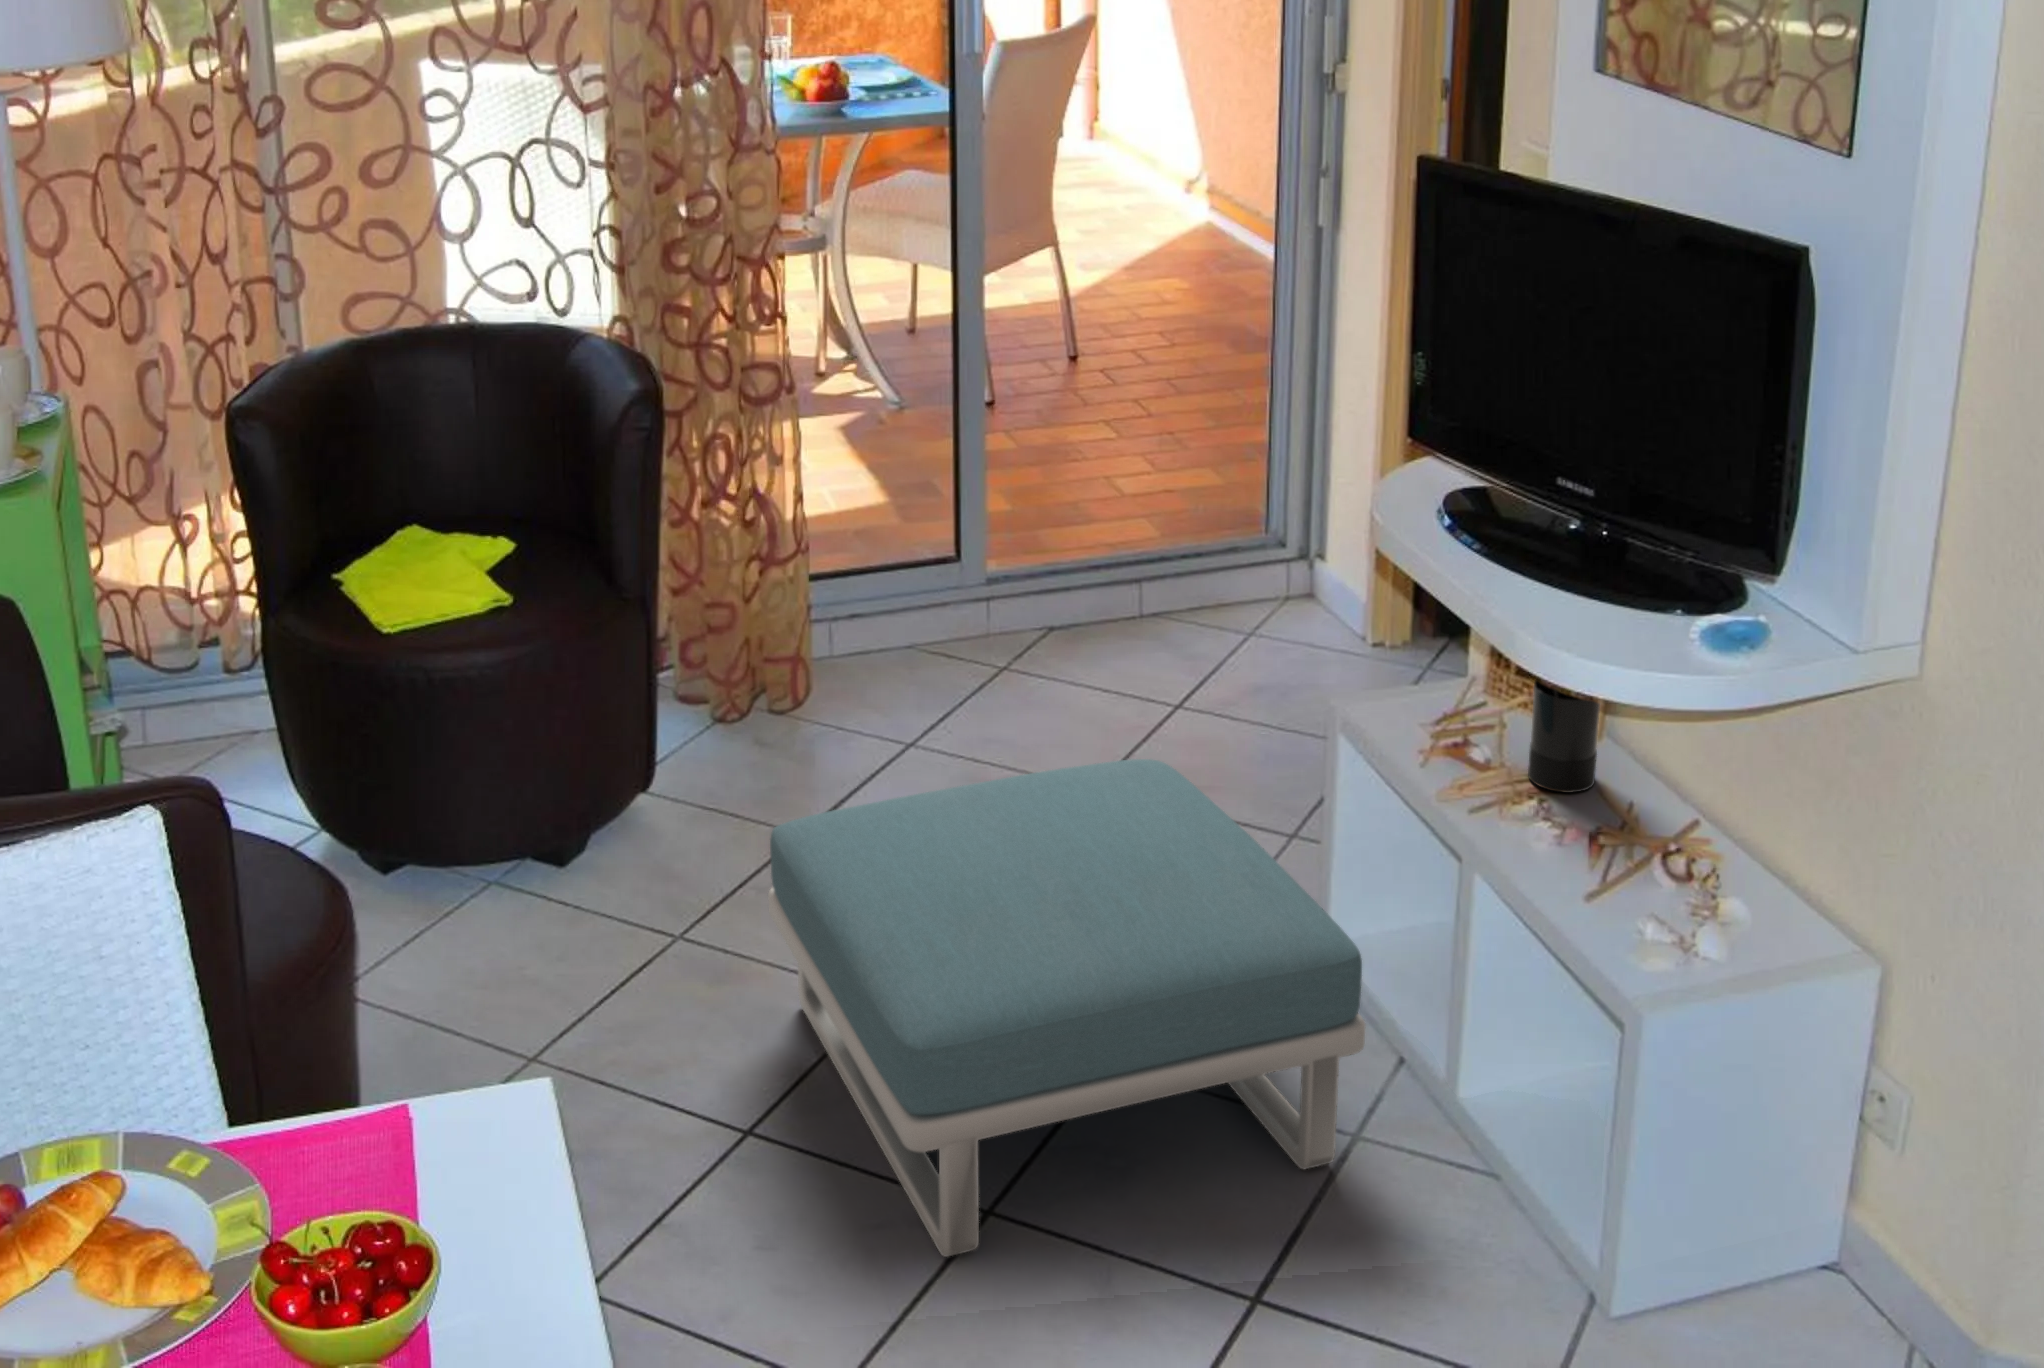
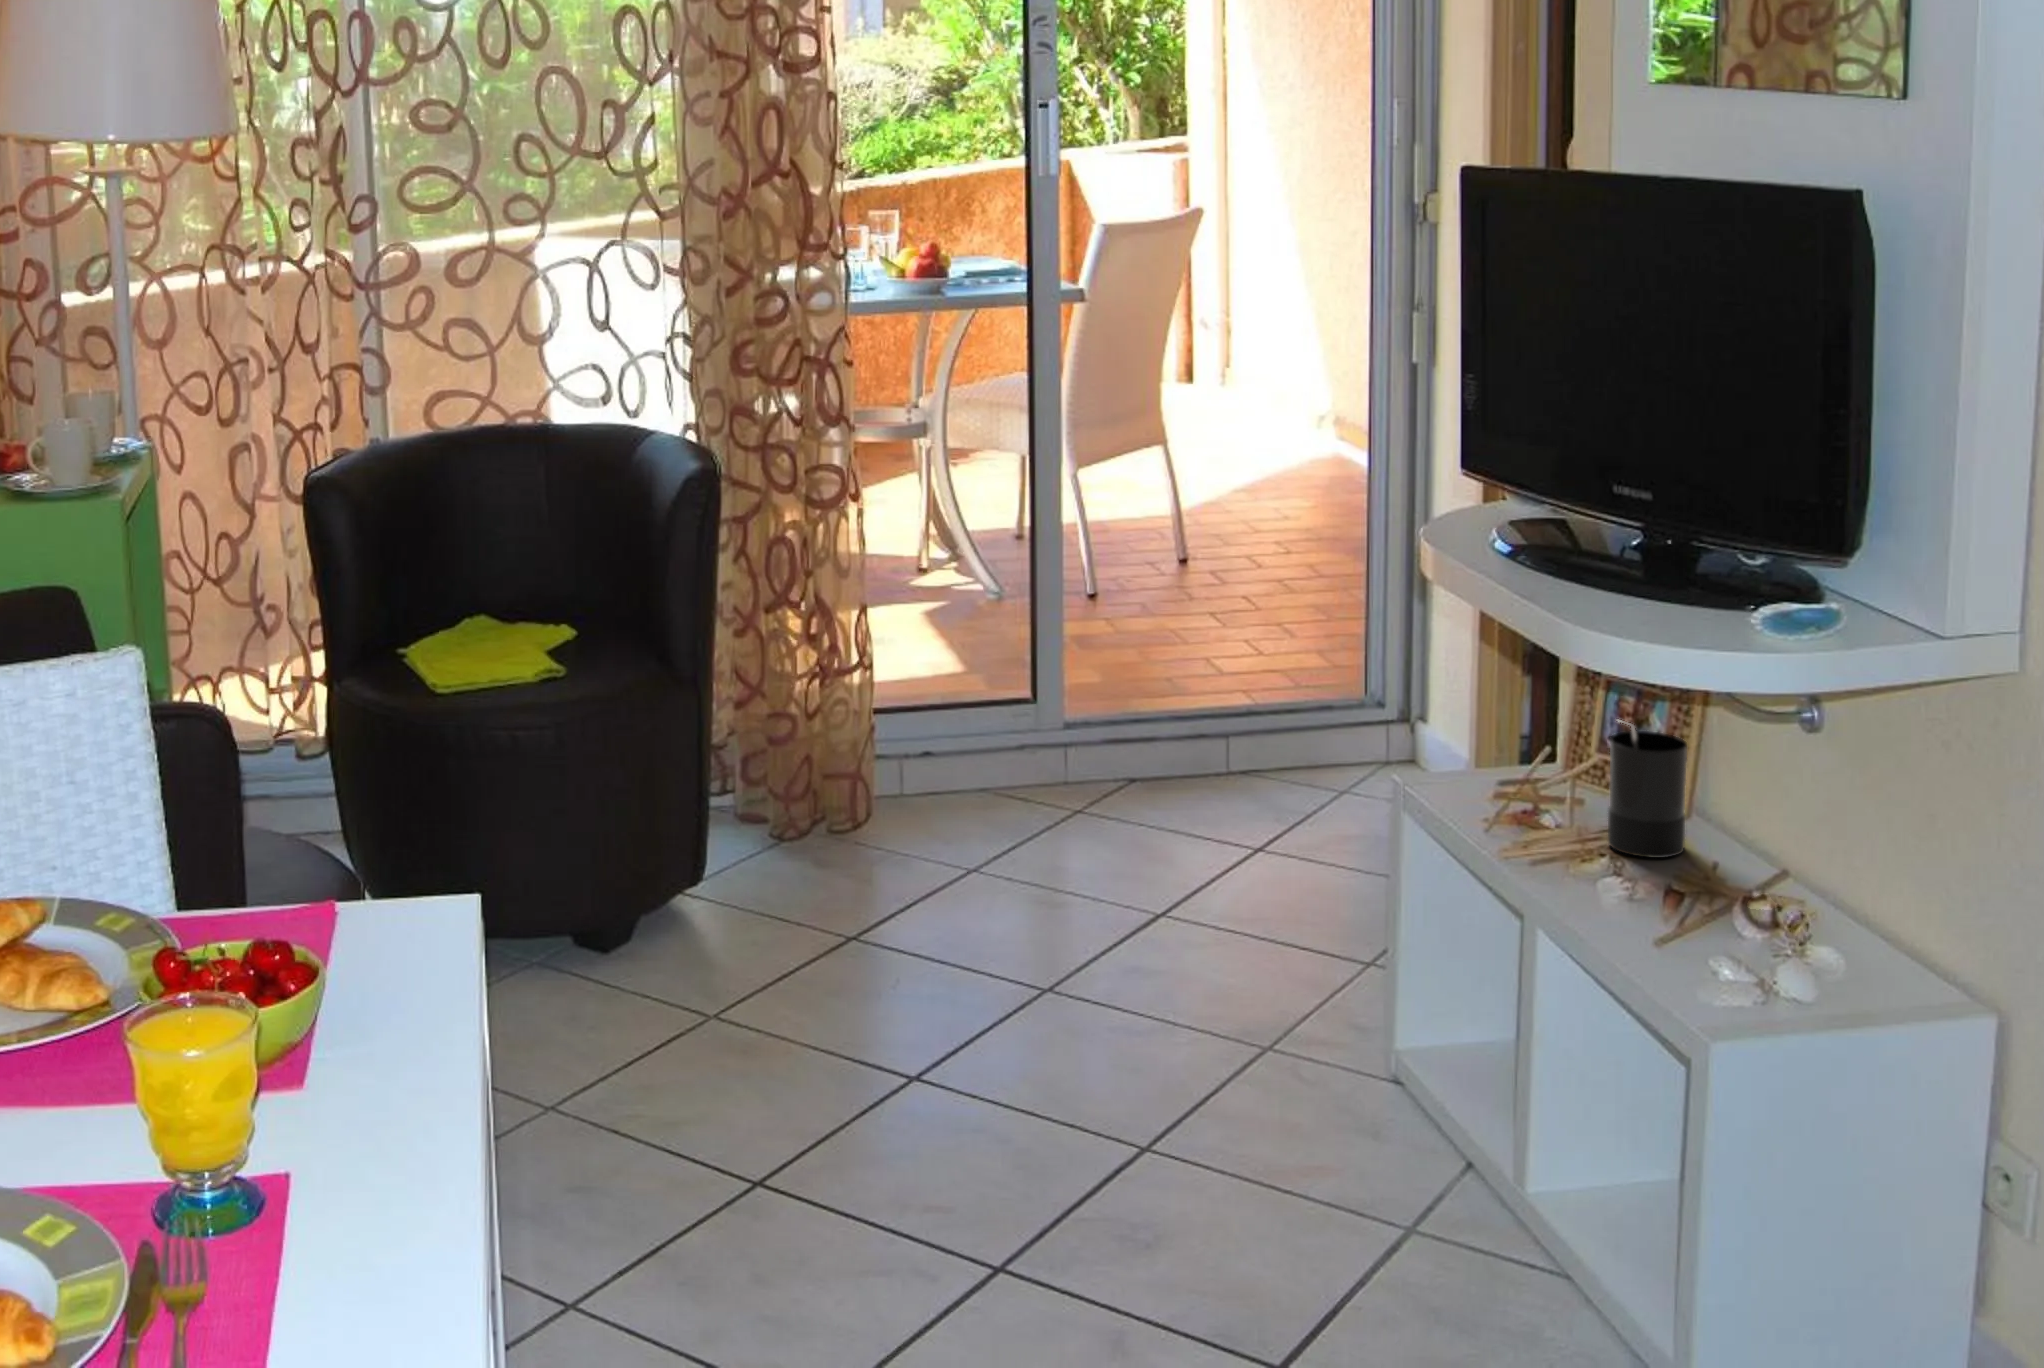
footstool: present [768,759,1365,1257] -> none [793,840,1416,1294]

